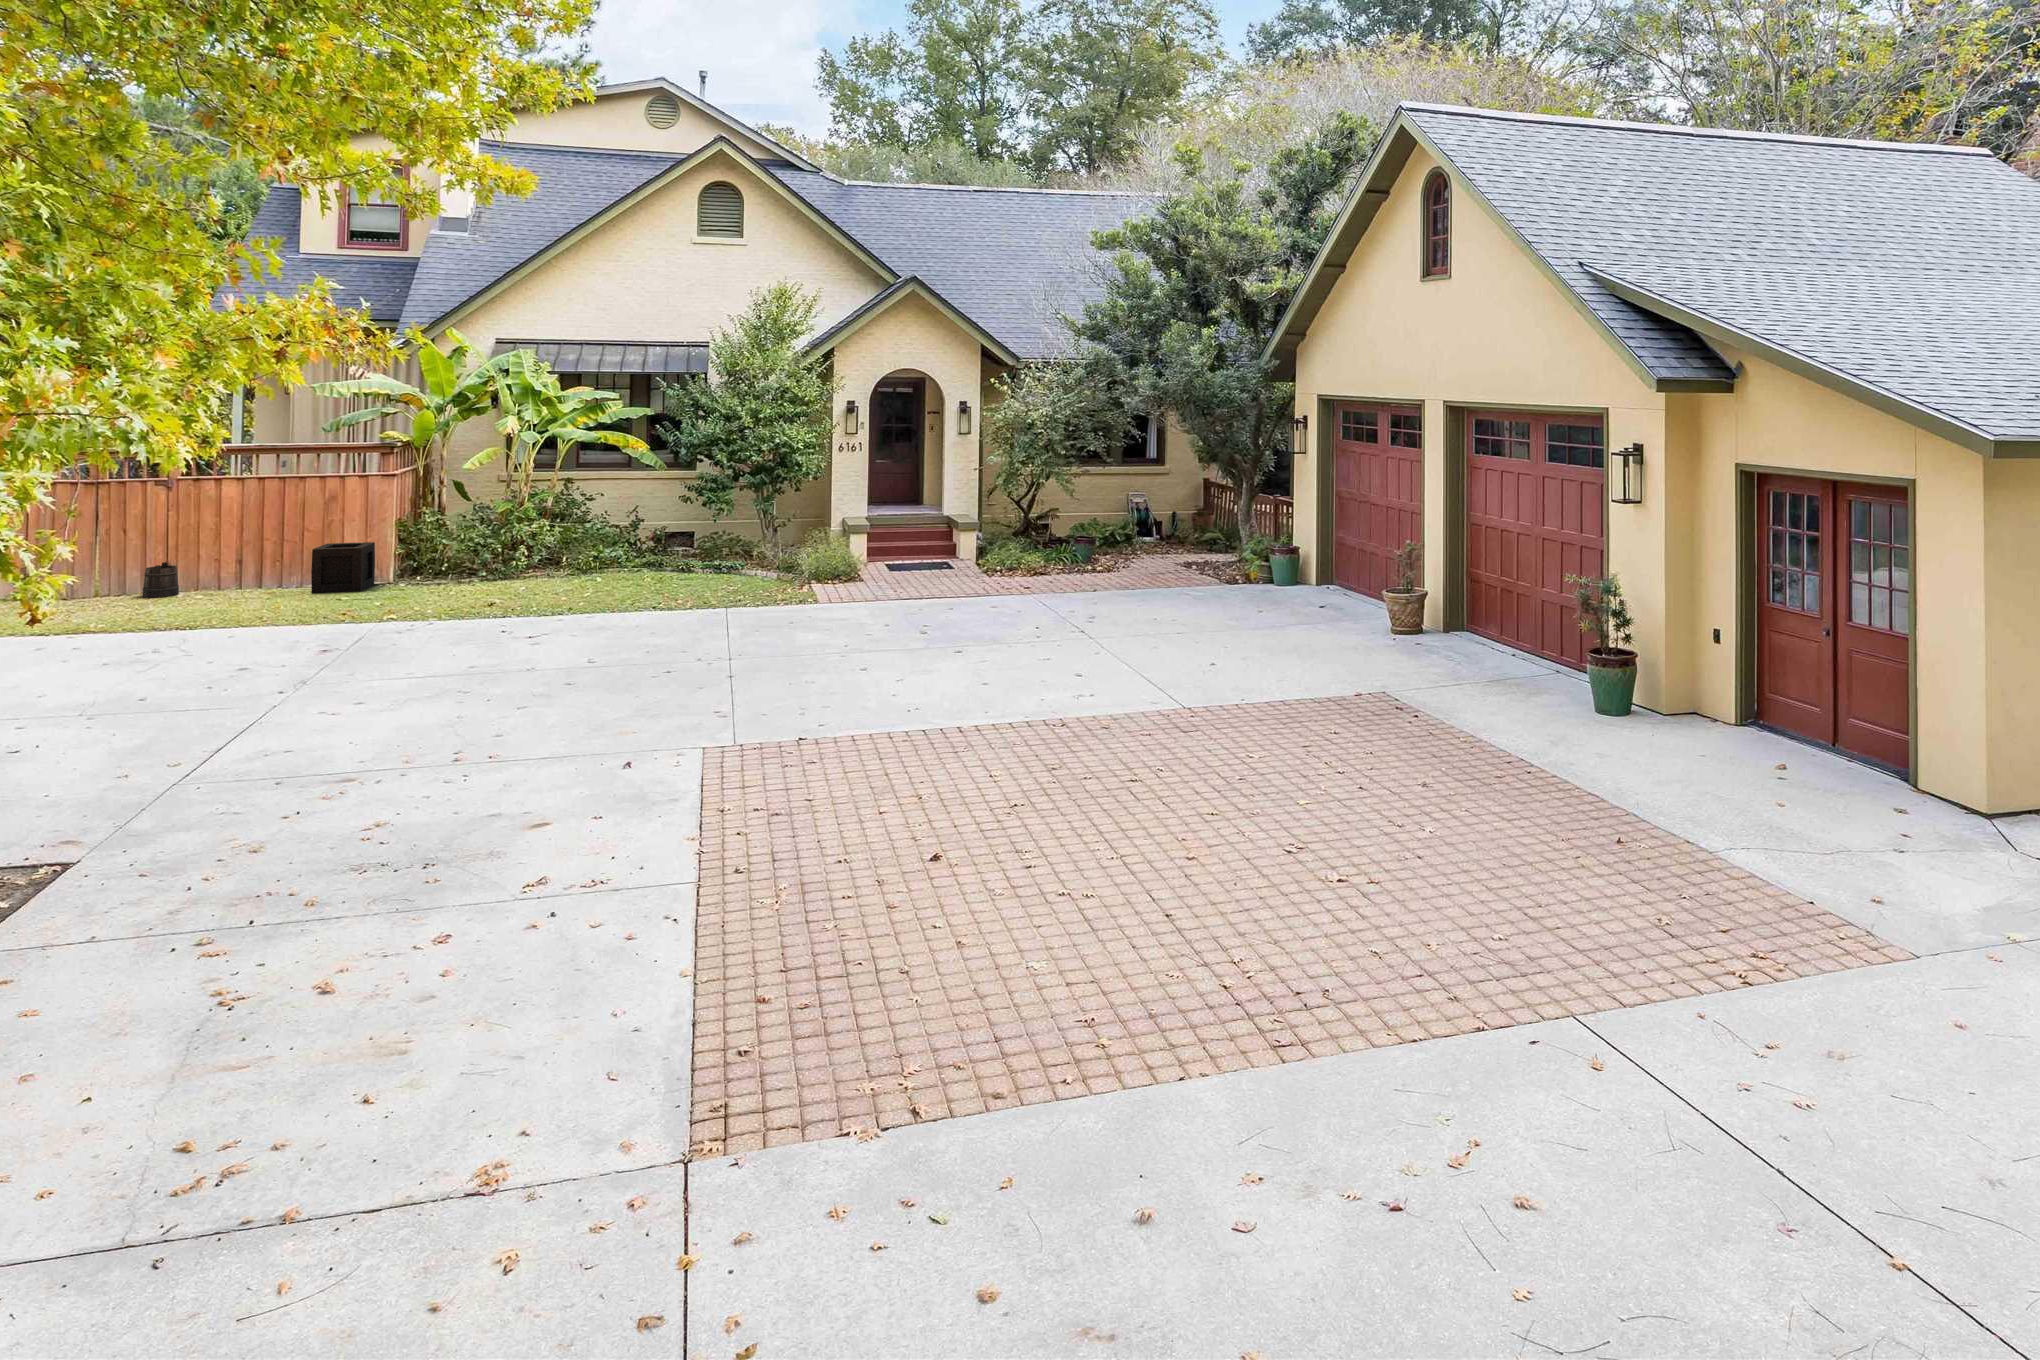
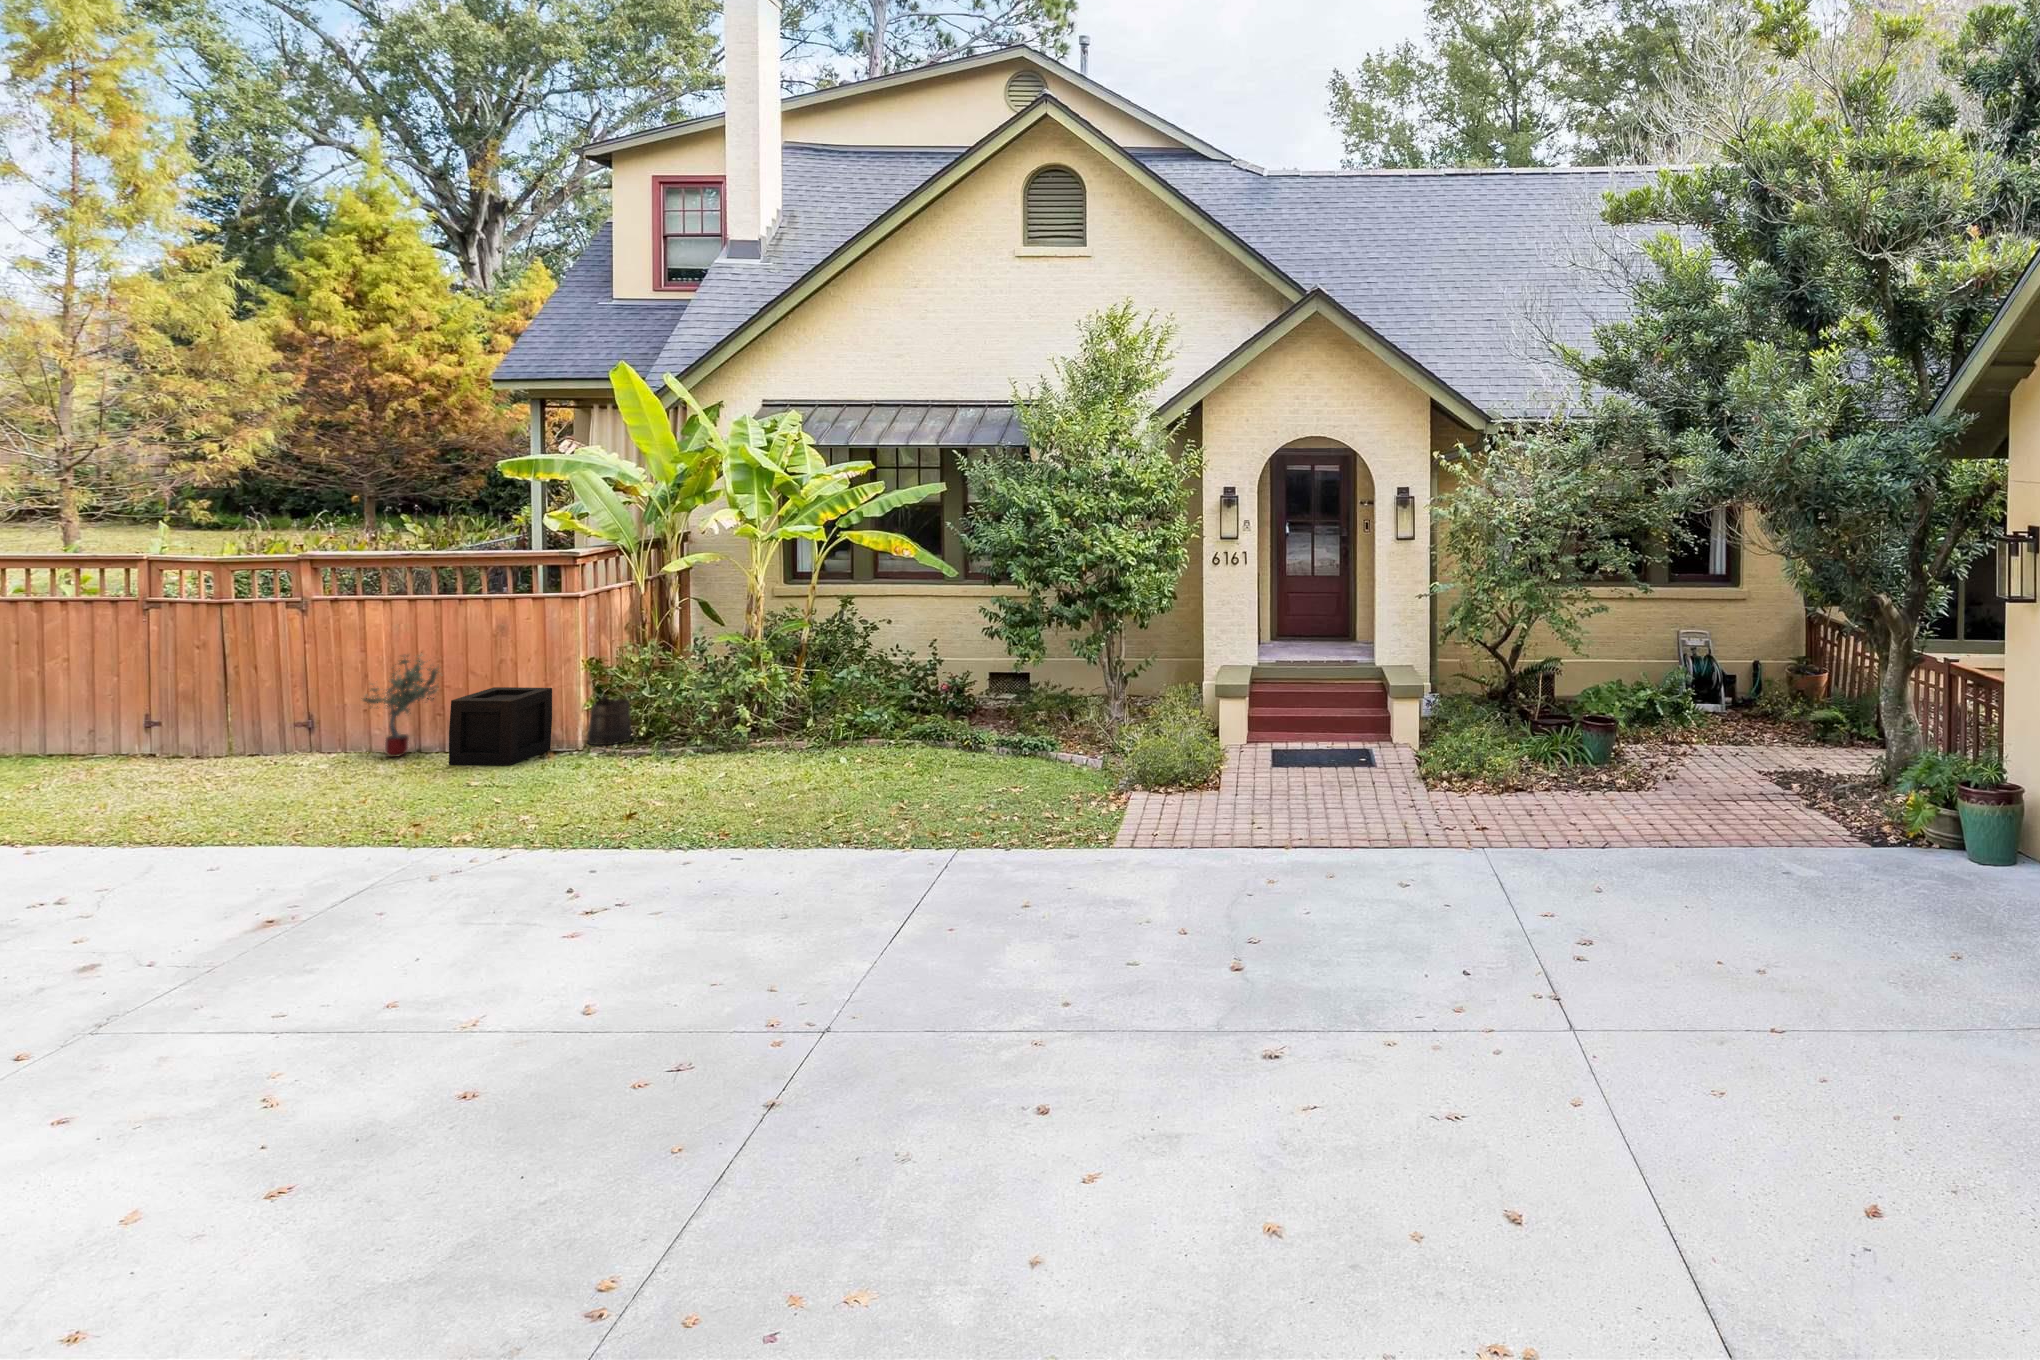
potted tree: none [225,520,292,593] -> present [363,655,439,757]
bucket: present [143,562,179,598] -> present [588,696,632,745]

